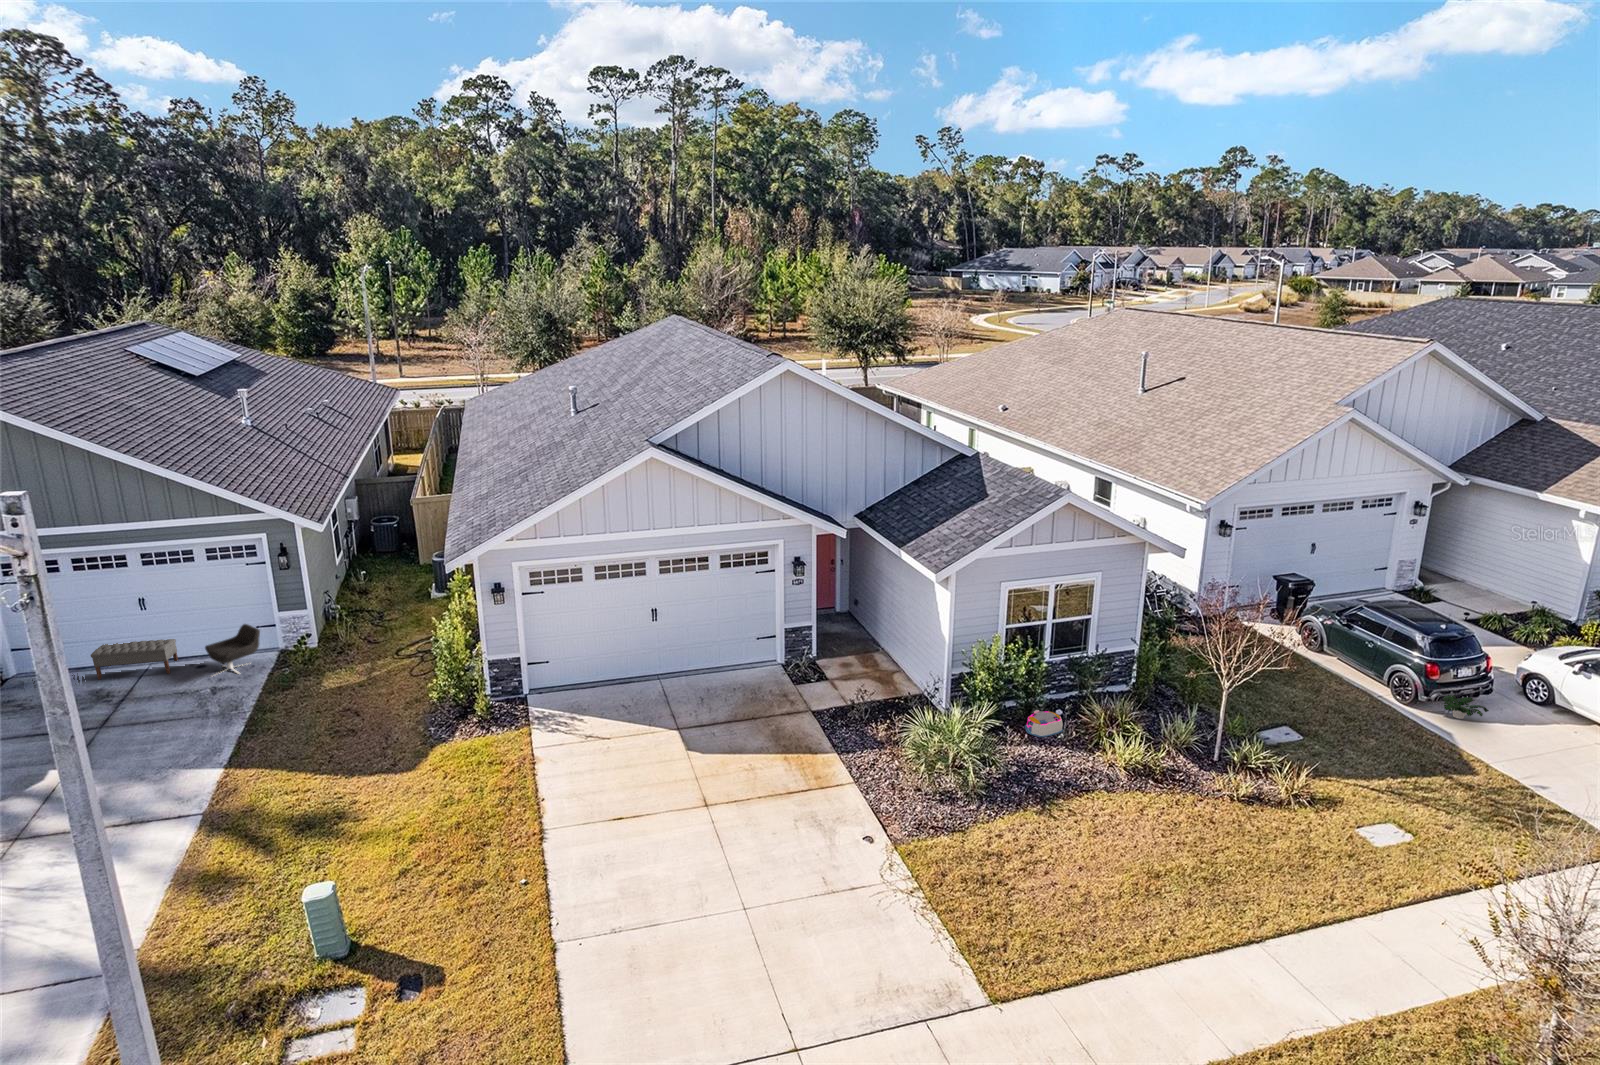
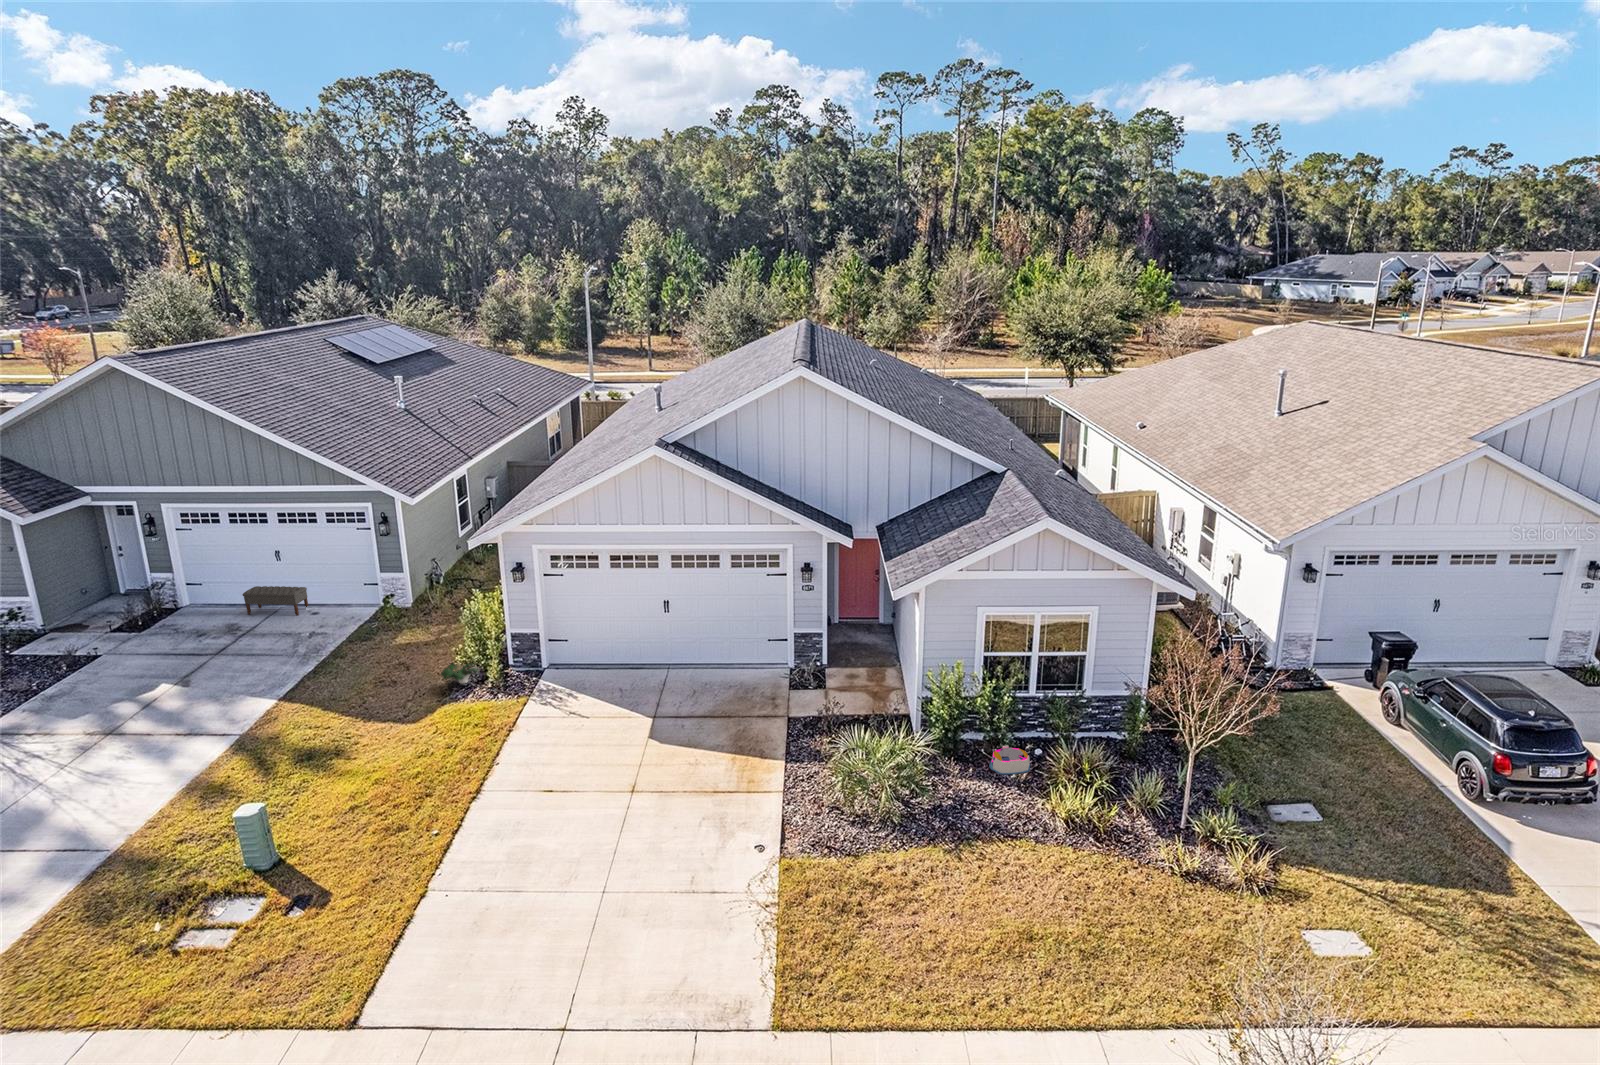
lounge chair: present [205,624,260,674] -> none [324,580,365,622]
potted plant: present [1443,695,1489,719] -> present [441,664,478,683]

